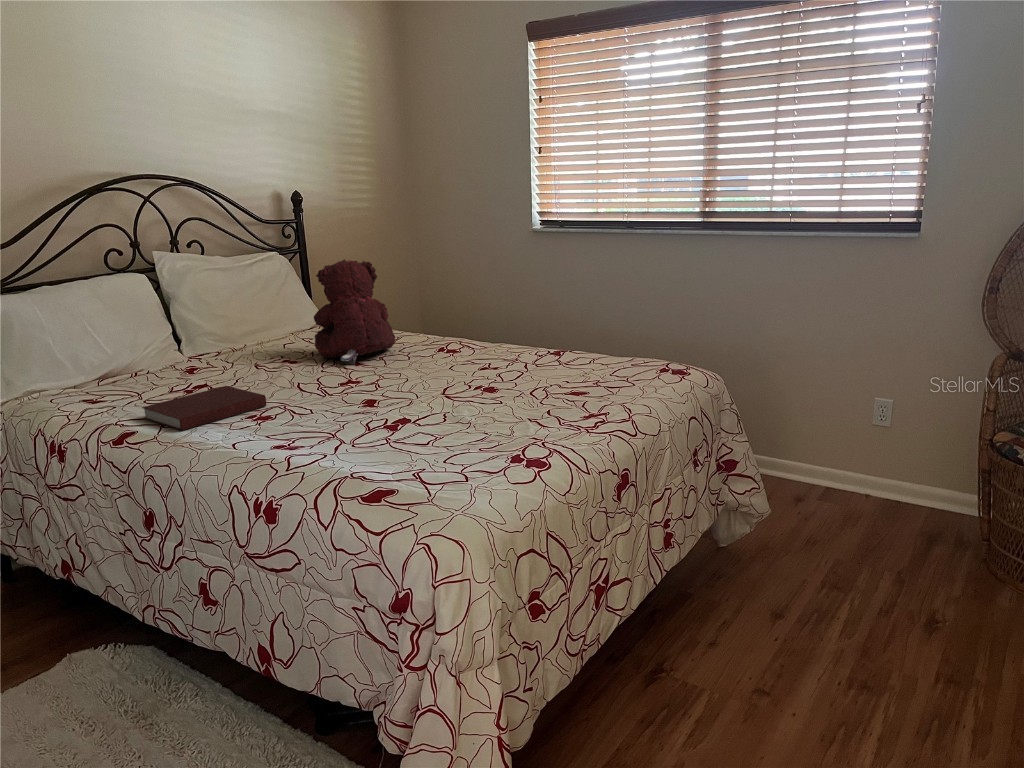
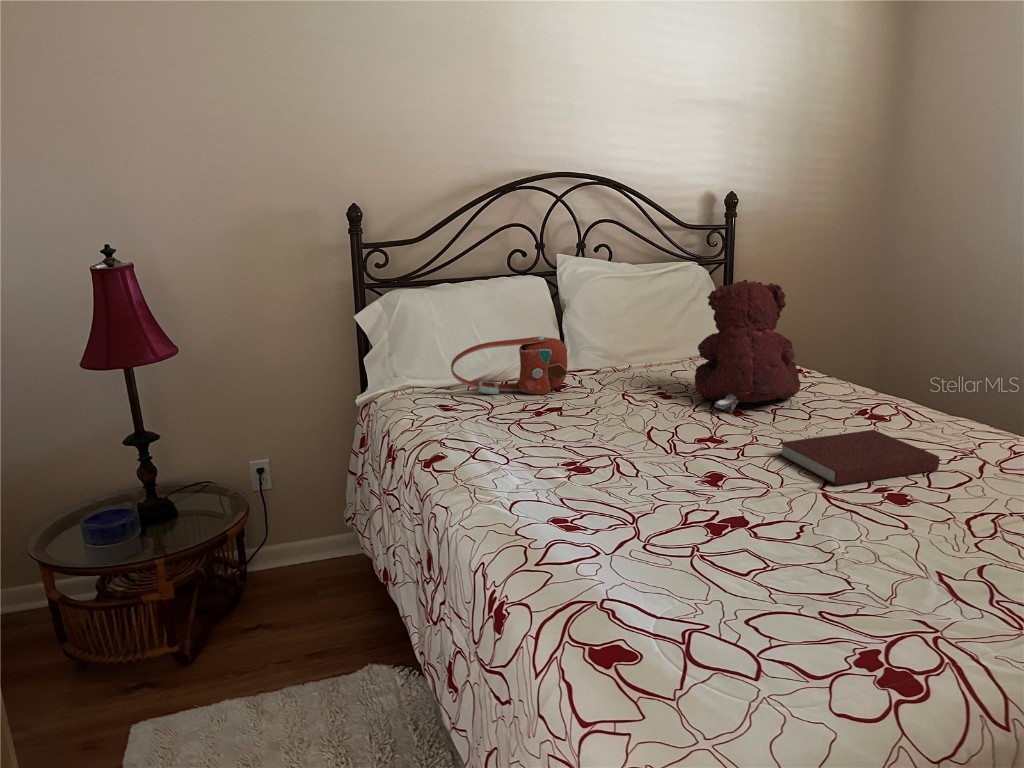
handbag: none [81,323,204,384] -> present [451,336,568,394]
notebook: present [142,386,266,431] -> present [779,430,939,486]

